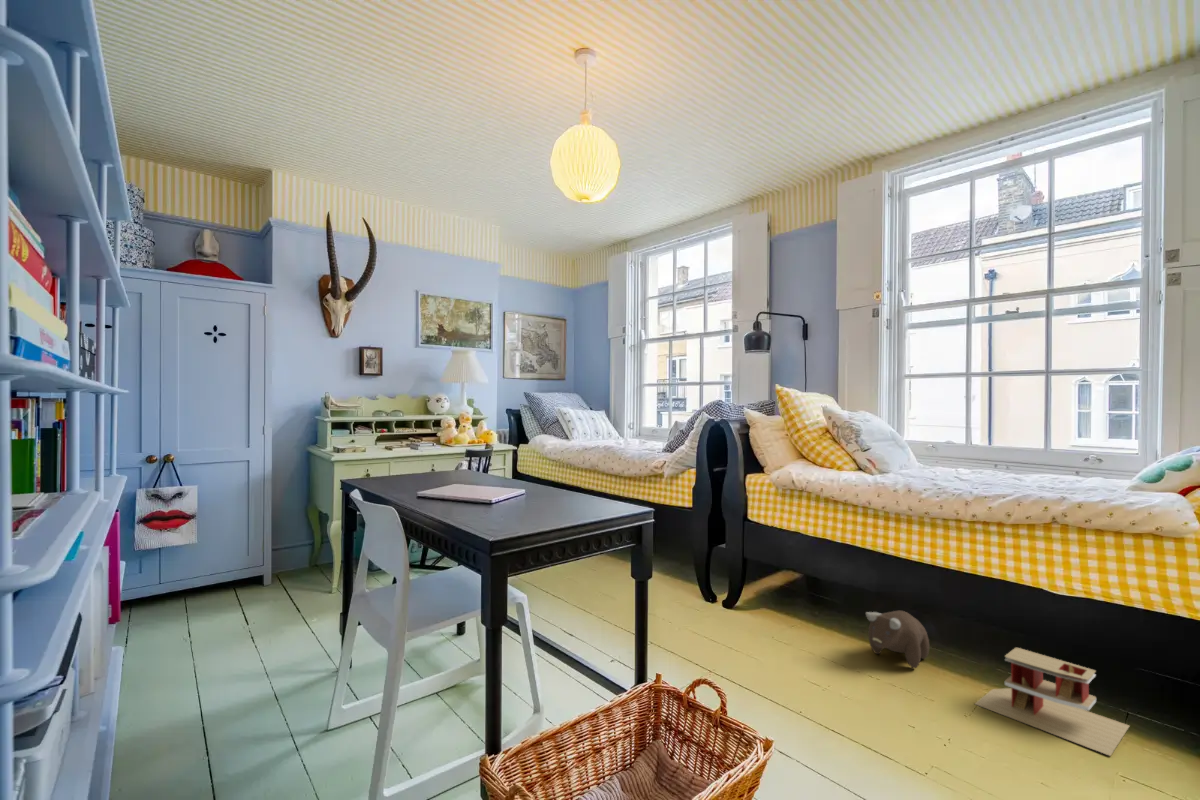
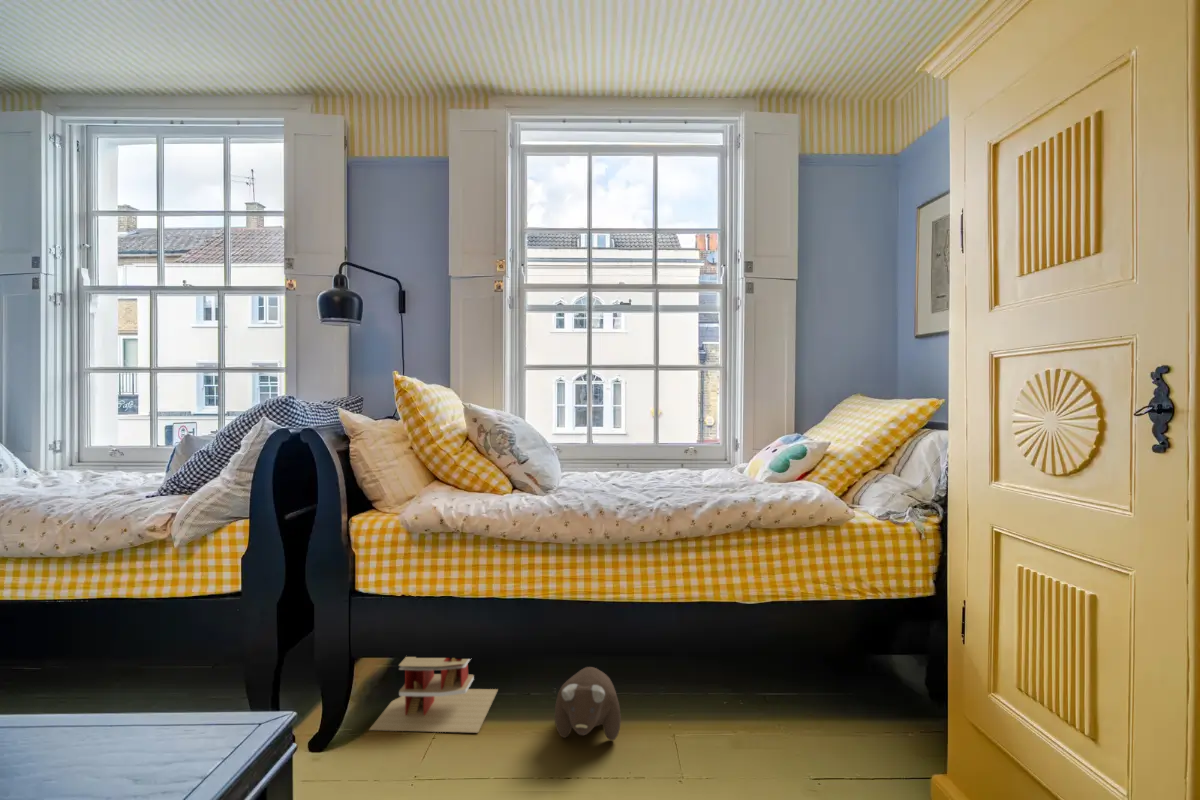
toy house: present [975,648,1129,756] -> present [370,657,498,732]

